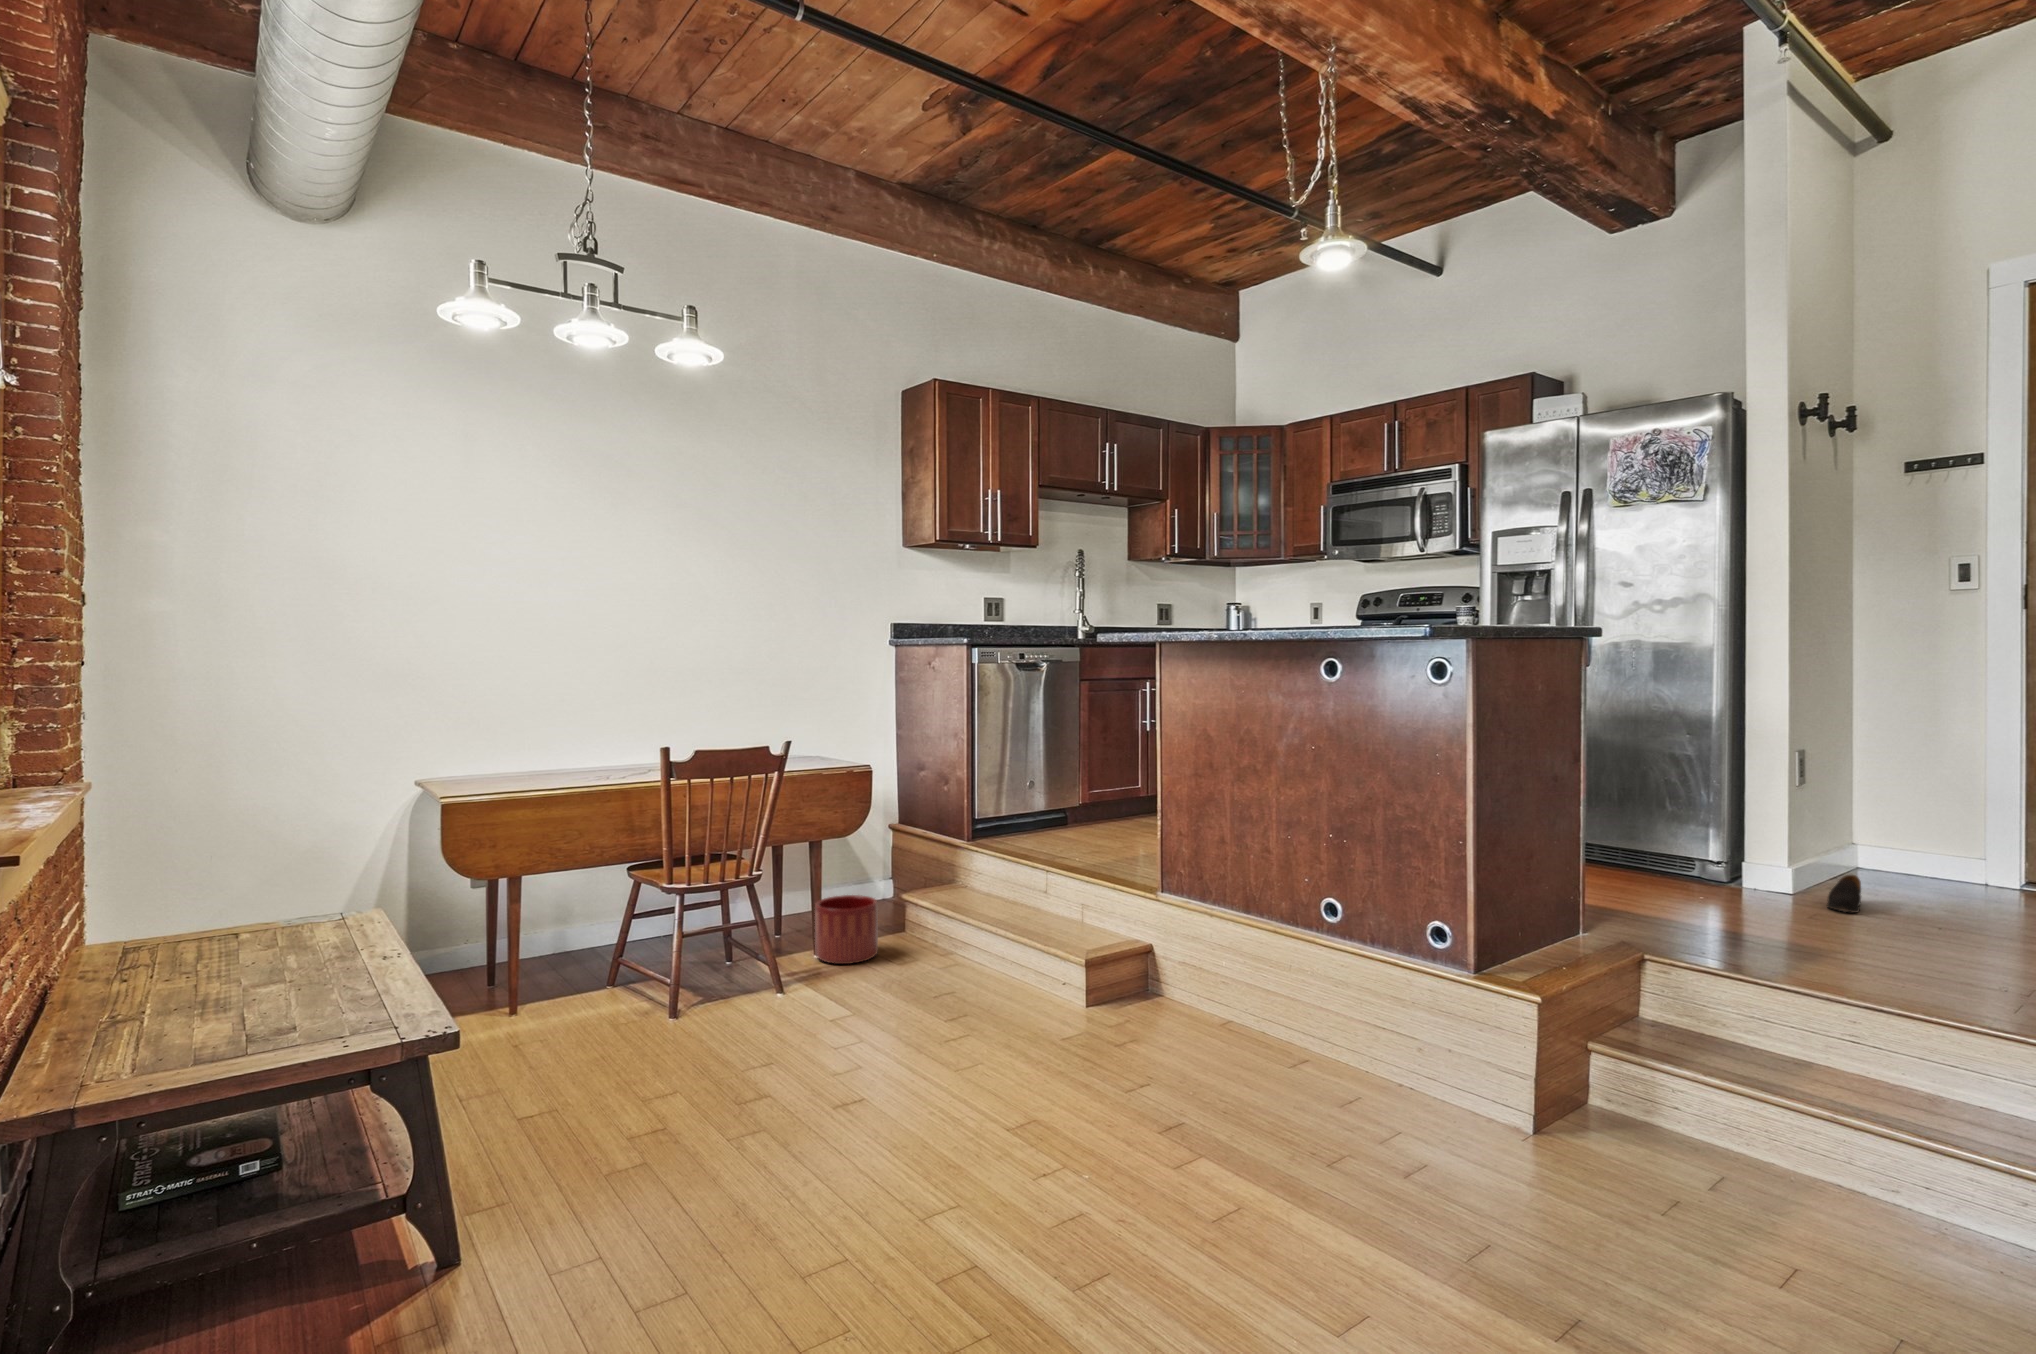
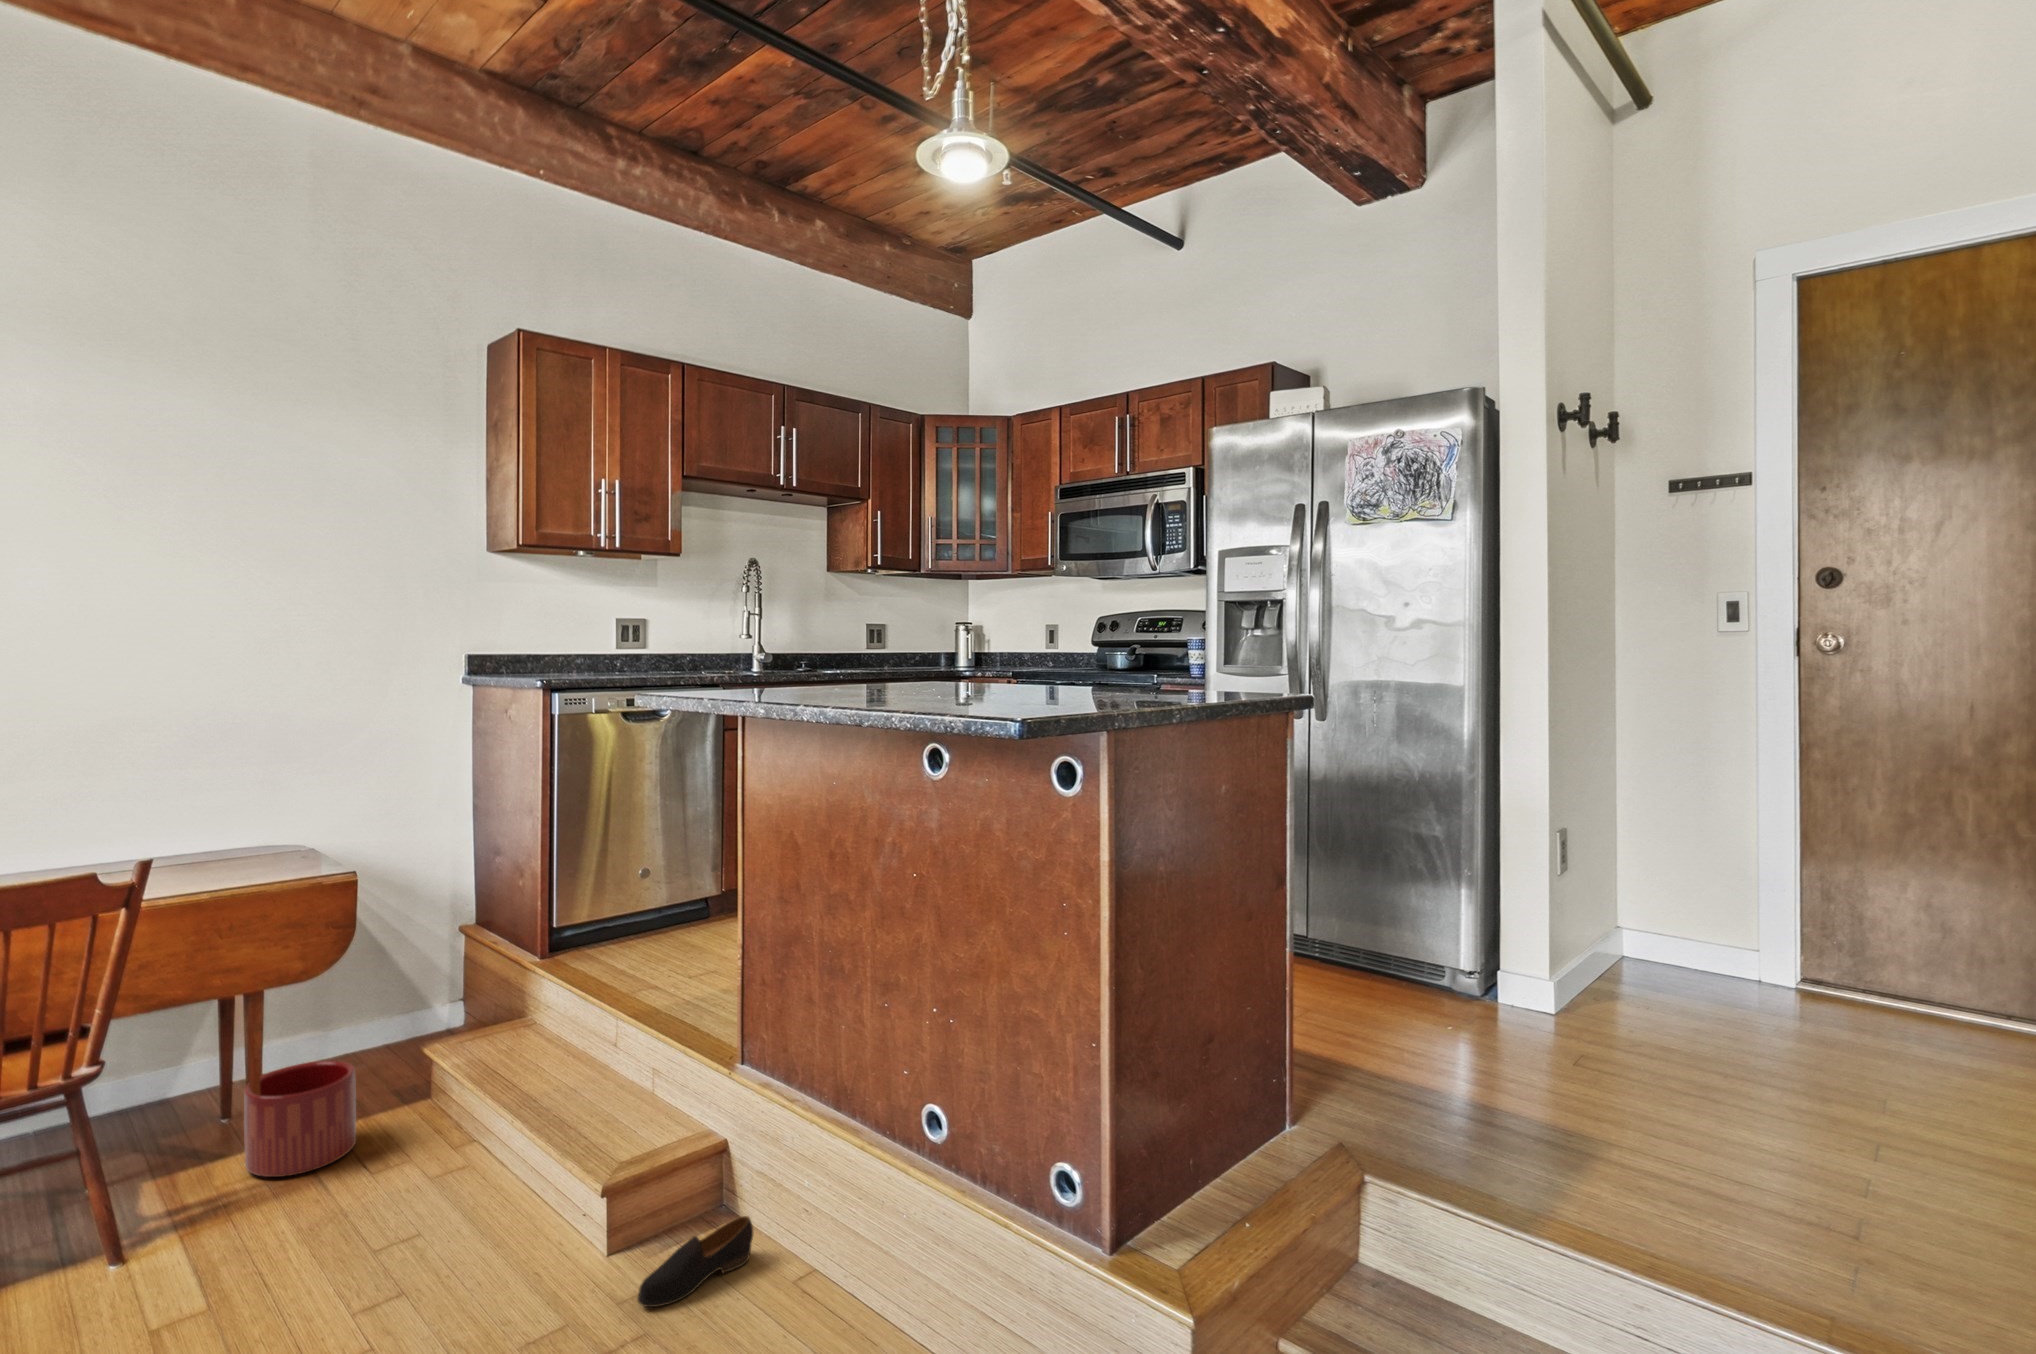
shoe: present [1827,875,1861,913] -> present [637,1216,753,1307]

